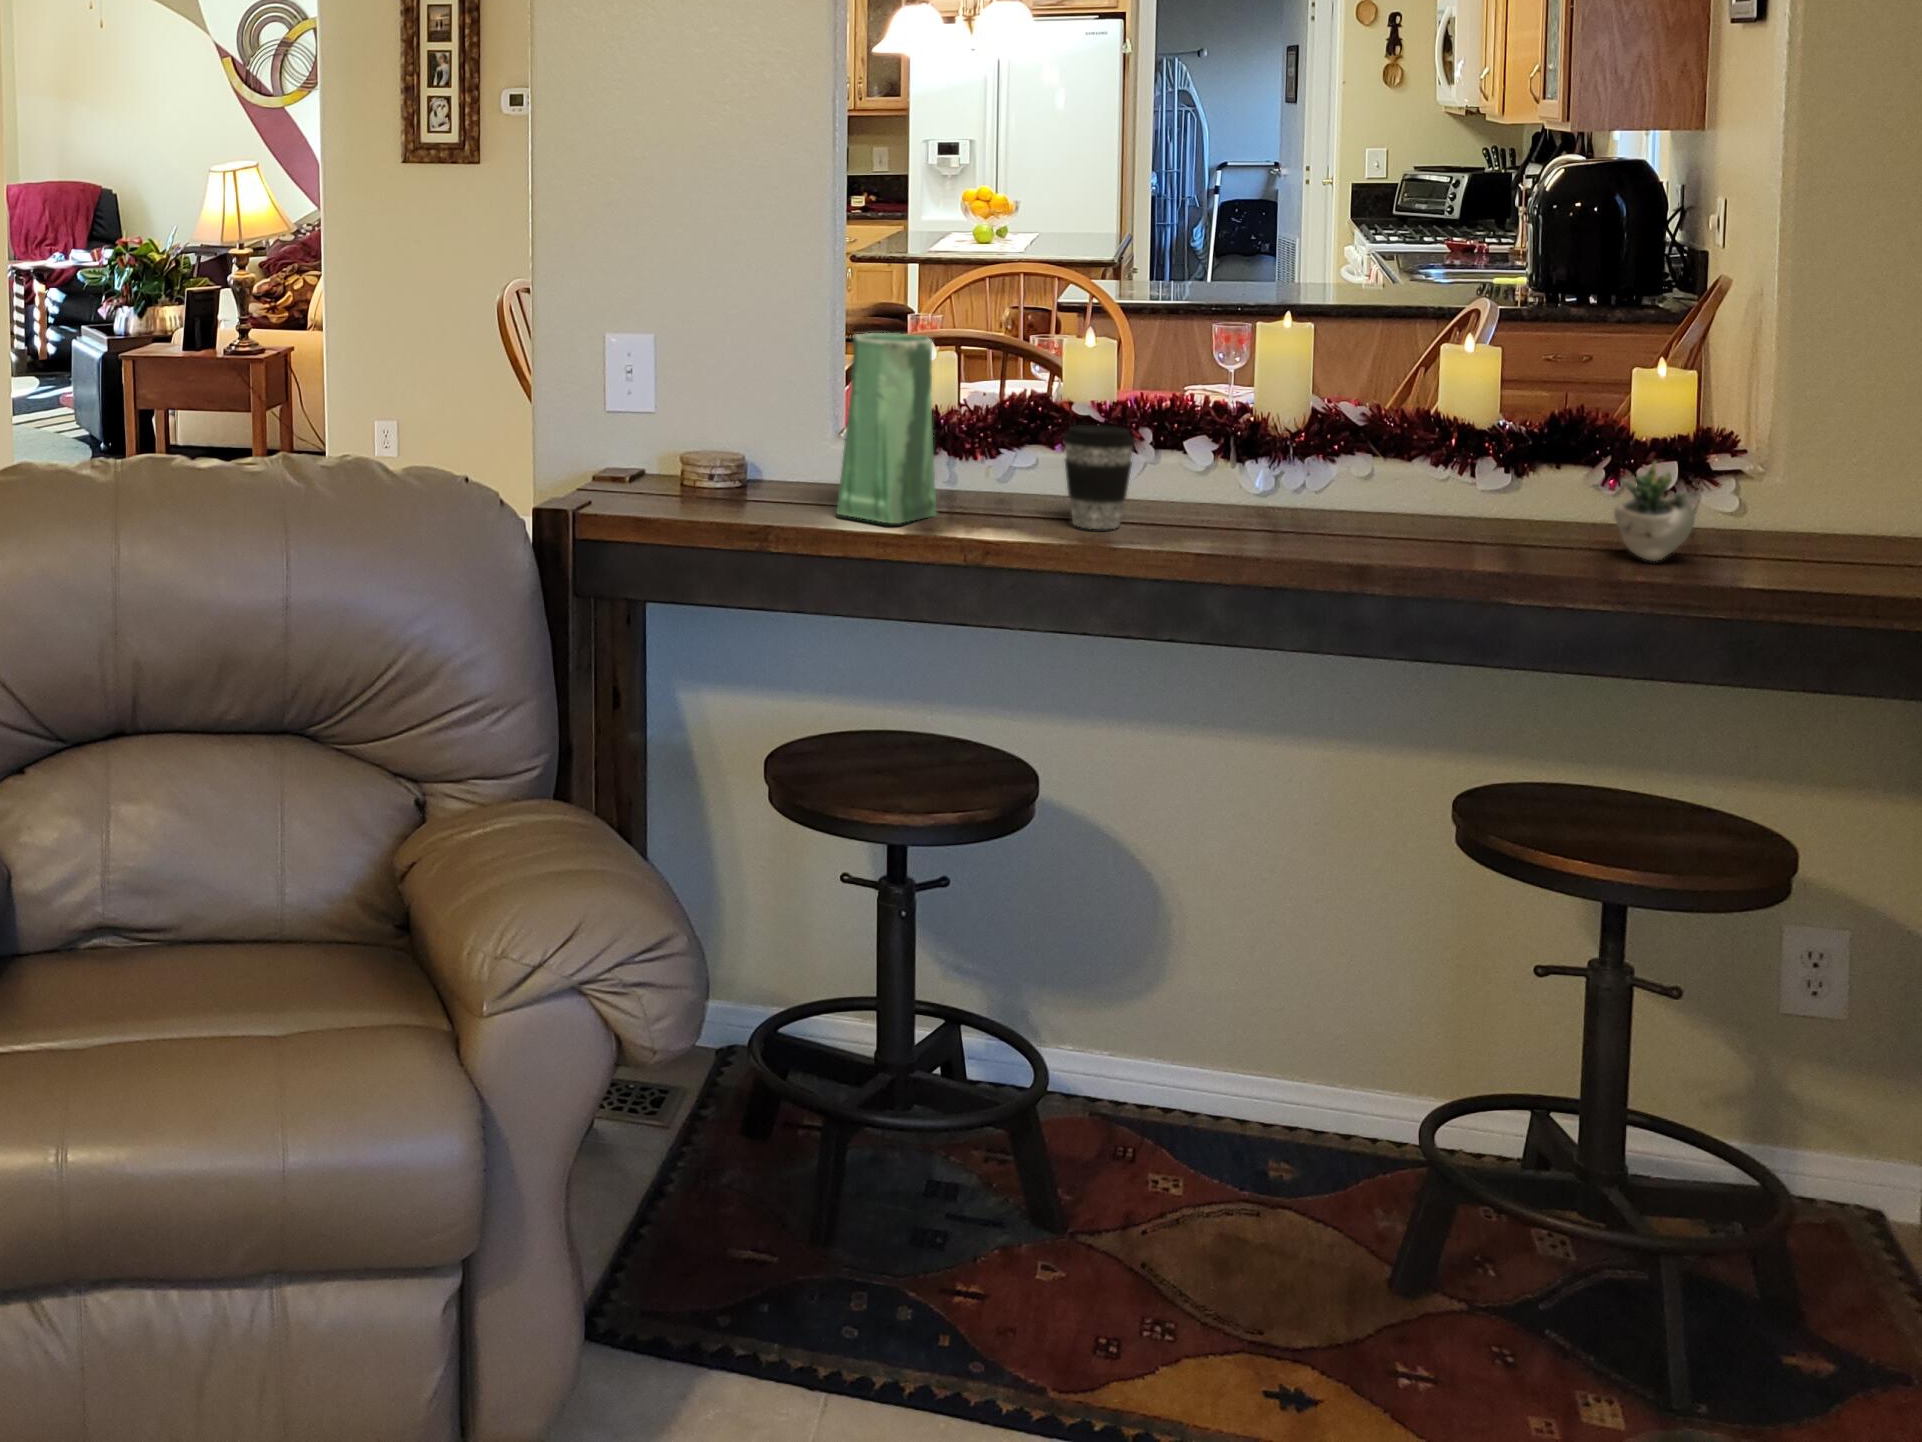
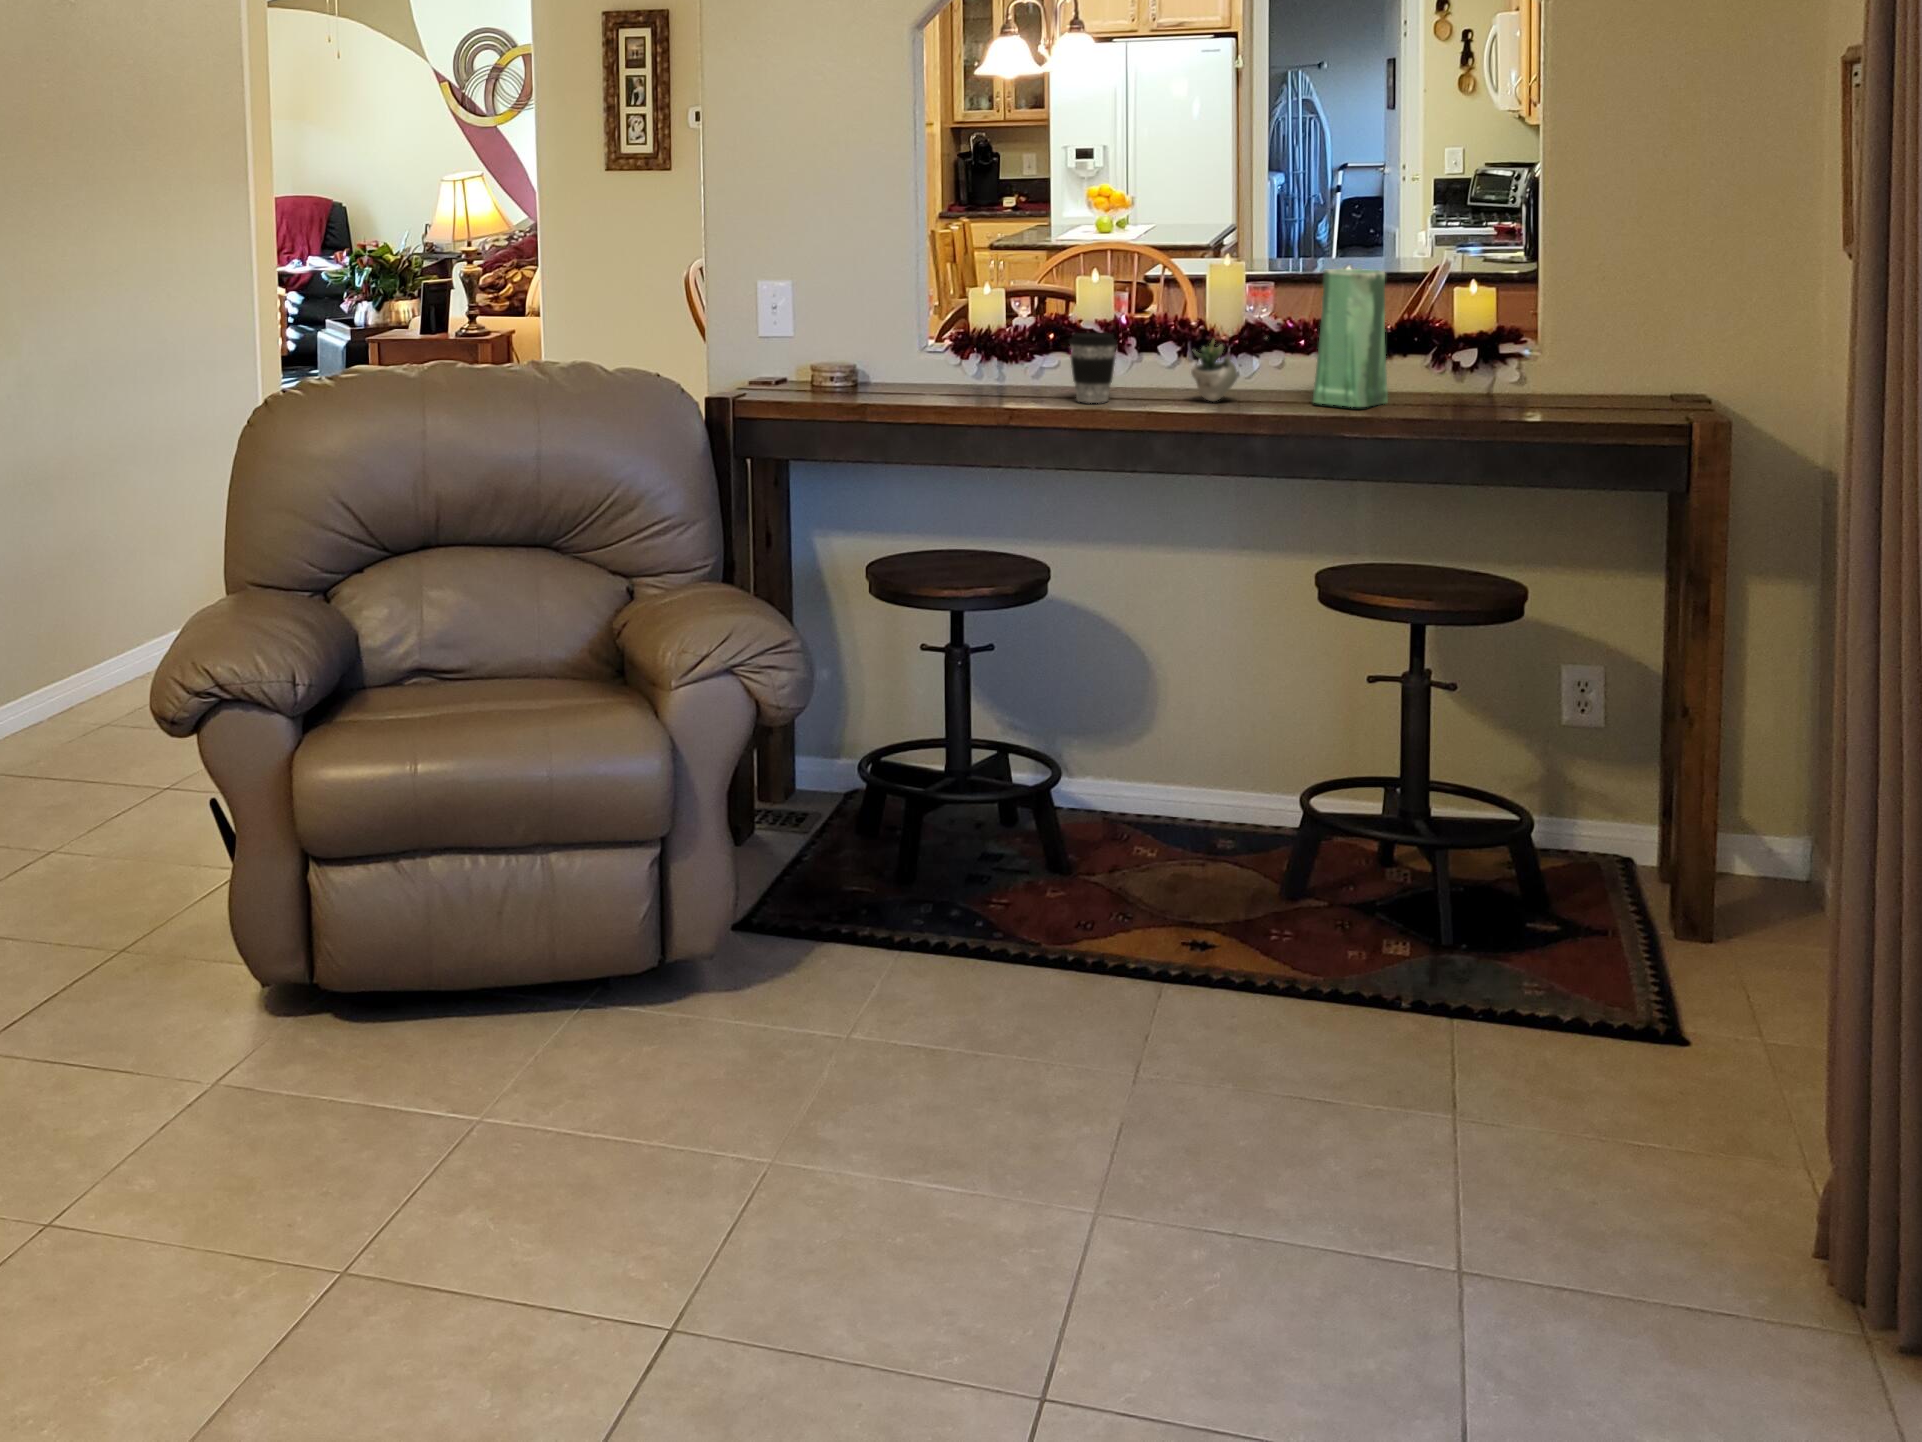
vase: present [837,333,936,523] -> present [1313,269,1388,407]
succulent plant: present [1614,461,1767,561] -> present [1191,339,1237,401]

